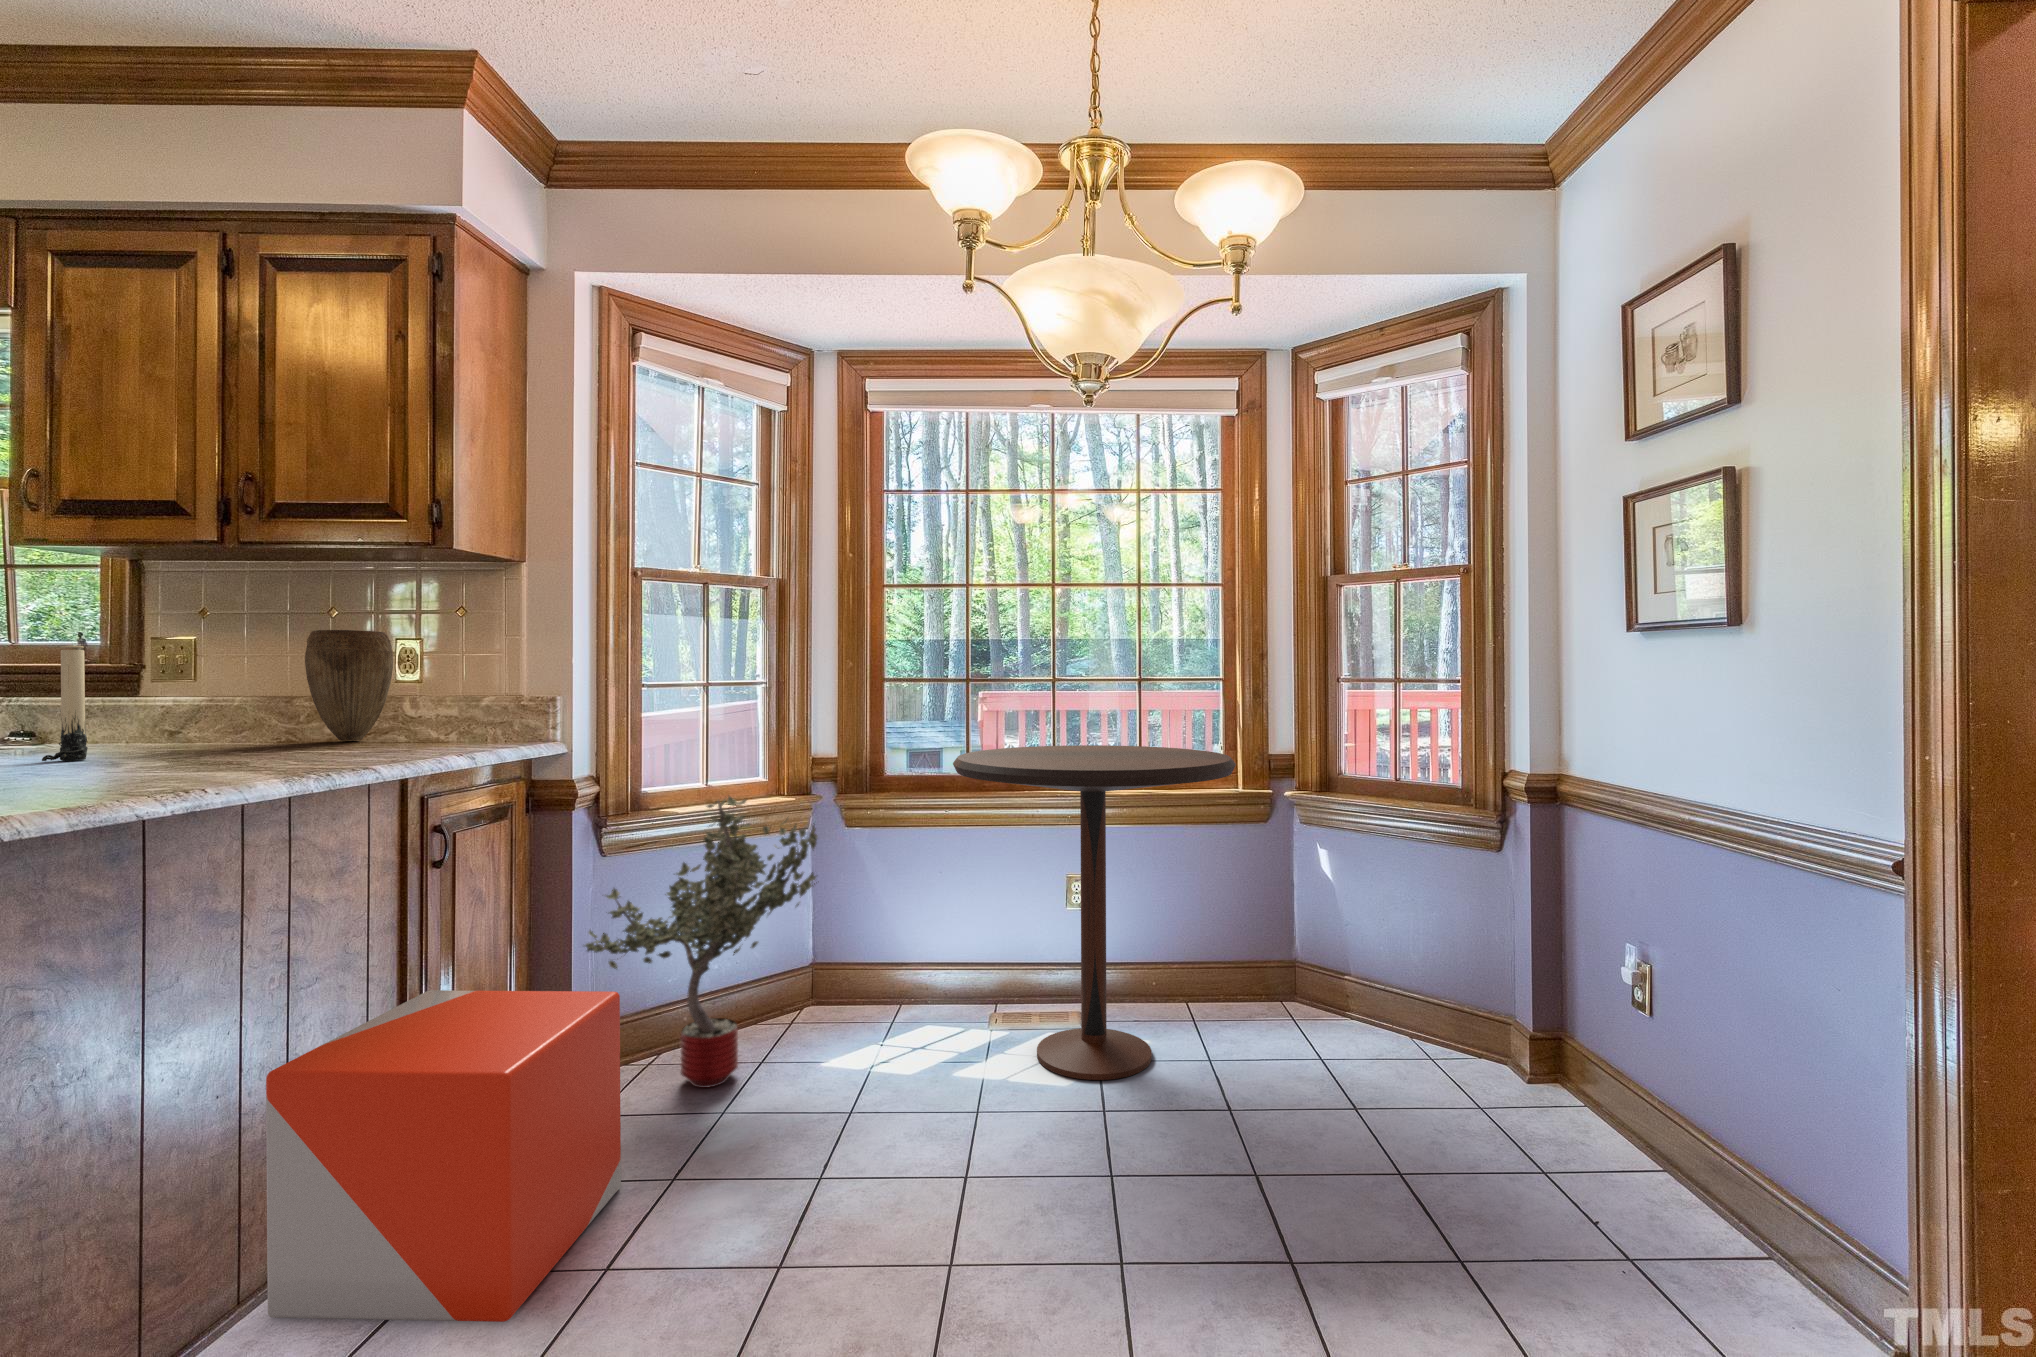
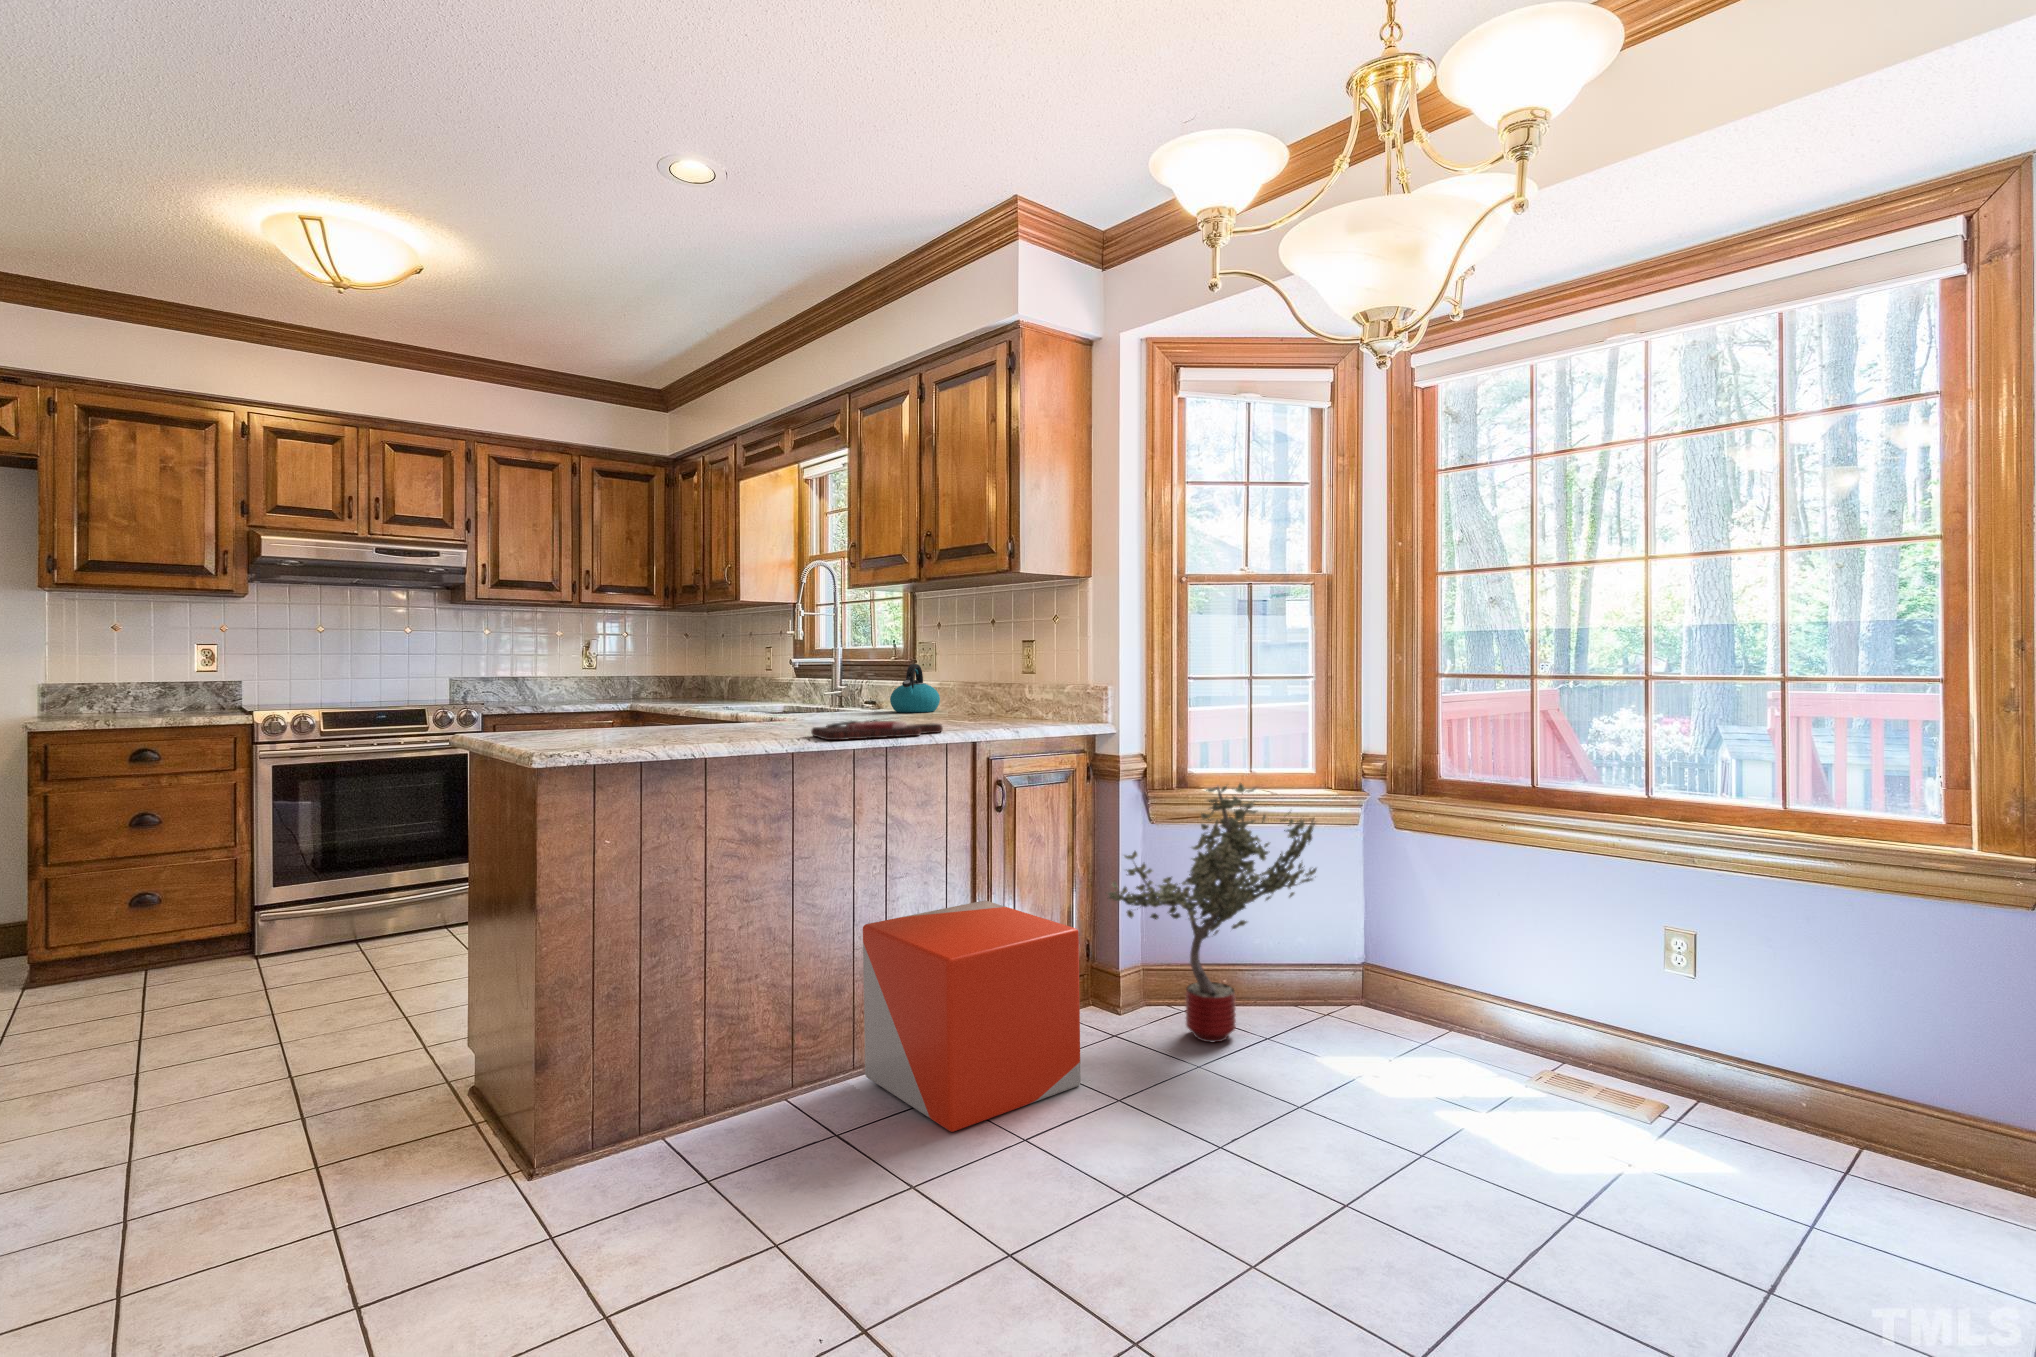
vase: present [305,630,393,741] -> none [969,638,1020,717]
candle: present [42,645,88,761] -> none [831,654,849,723]
kettle: none [98,668,202,742] -> present [890,664,940,712]
cutting board: none [103,740,359,781] -> present [811,719,943,740]
pedestal table: present [953,745,1236,1080] -> none [1423,758,1839,1186]

